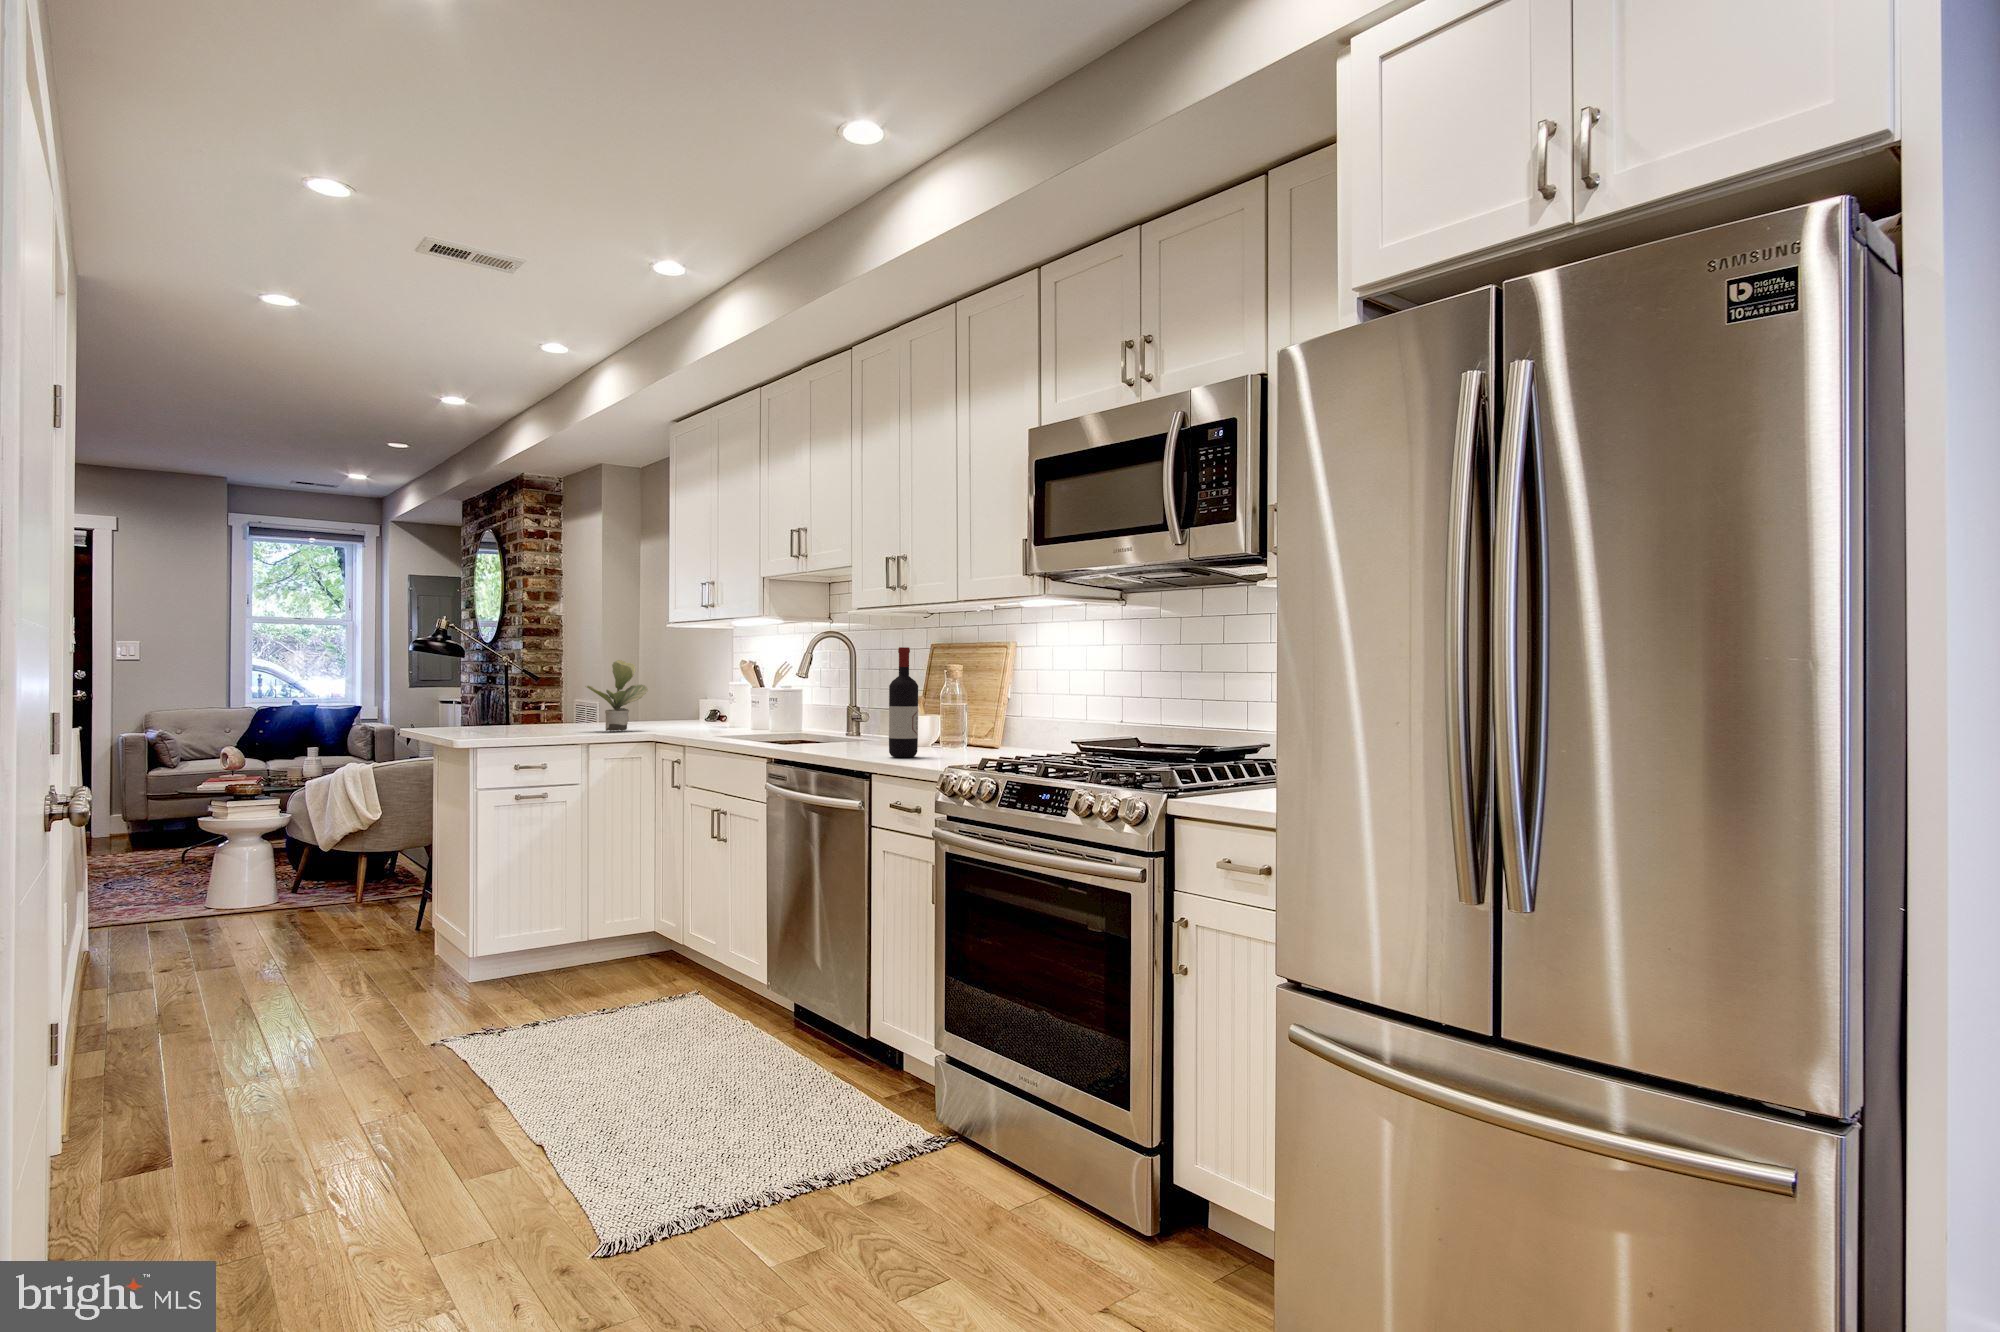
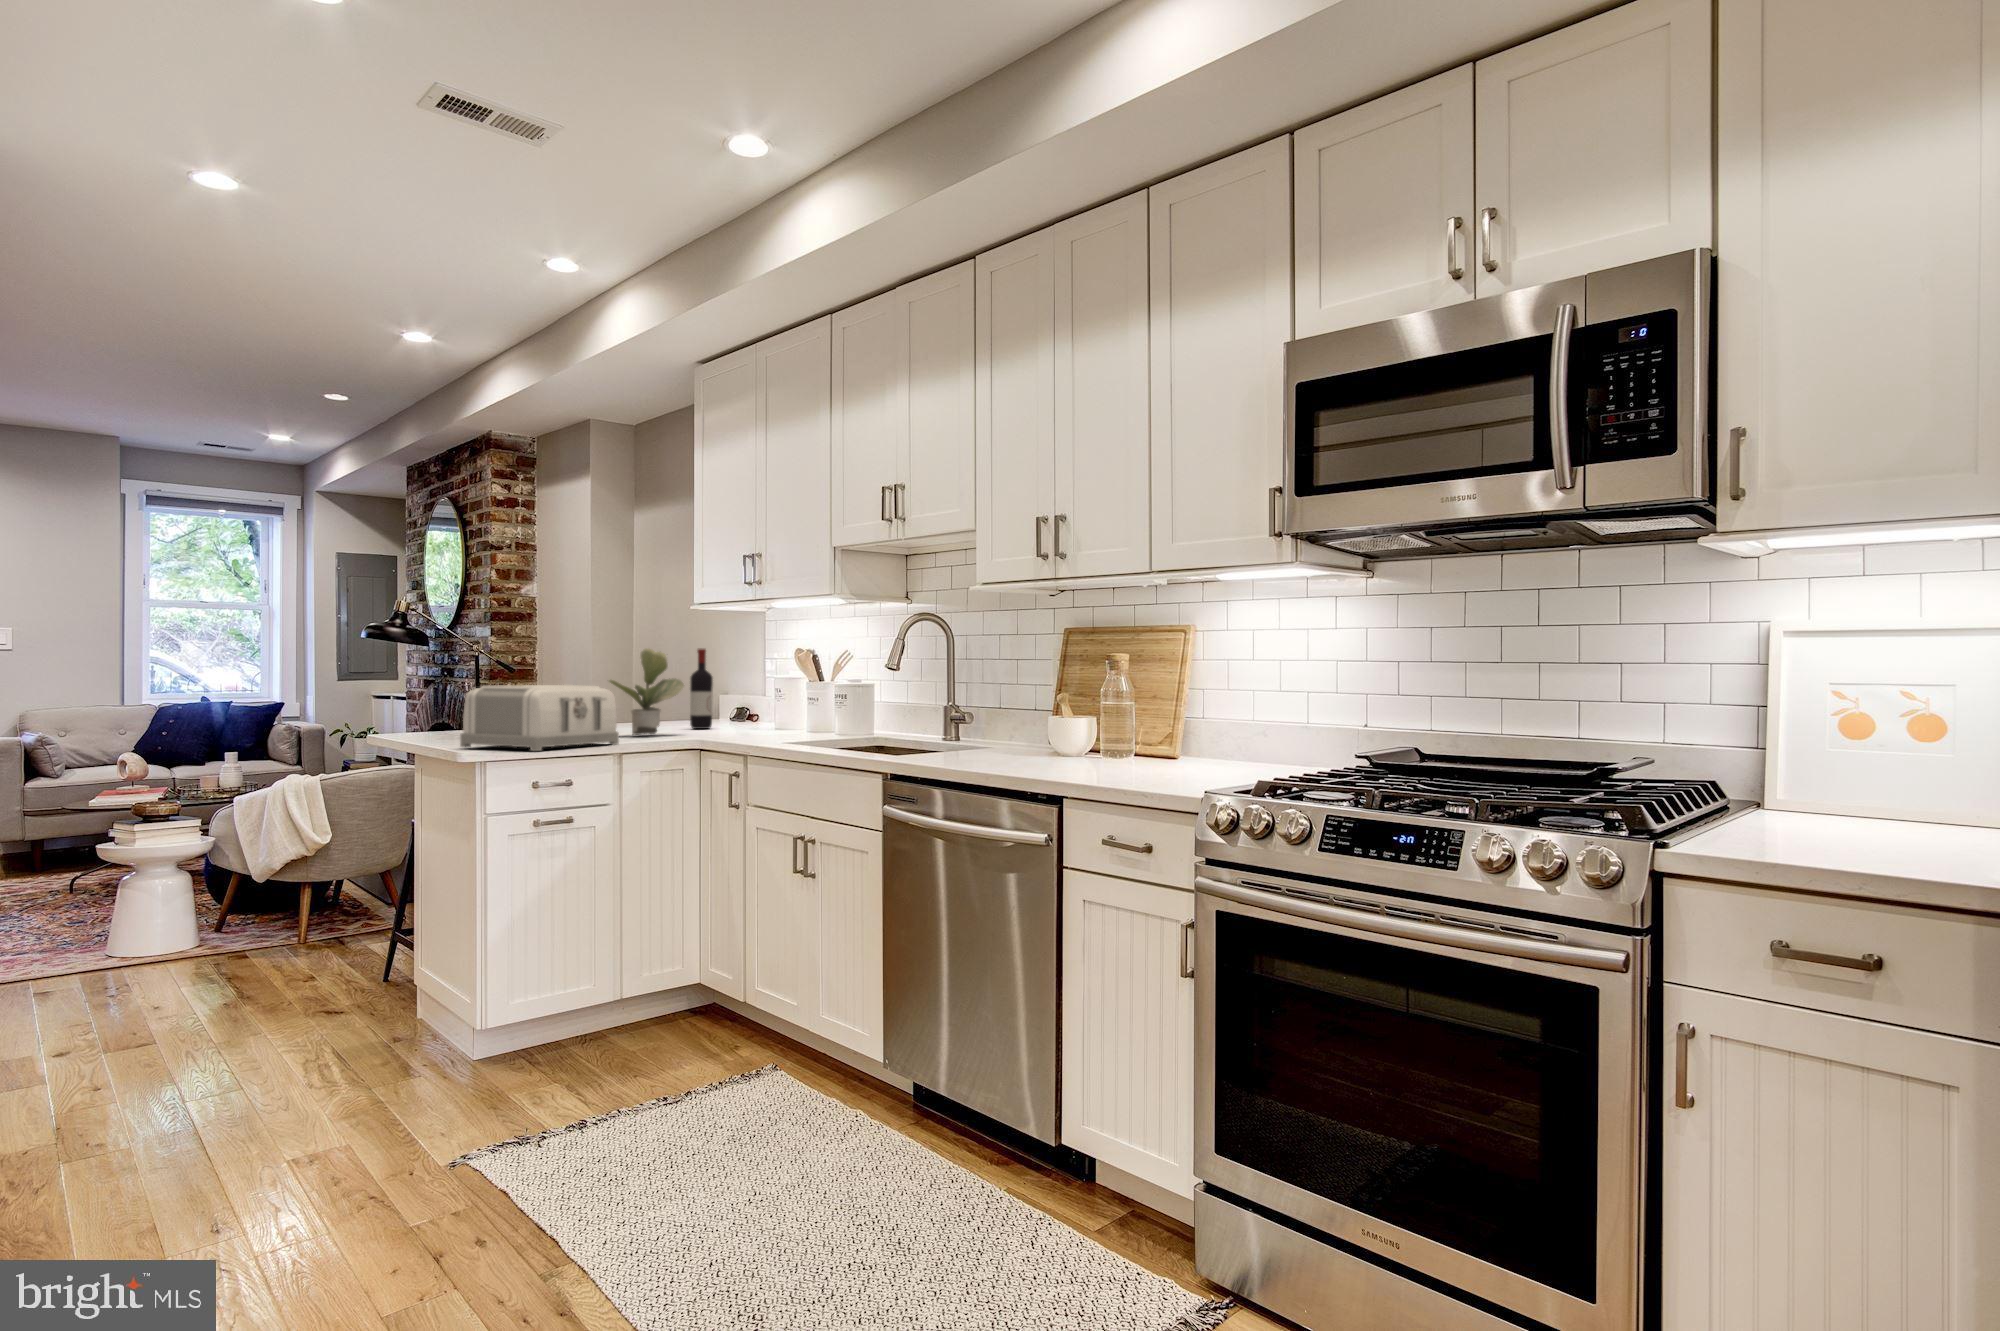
wine bottle: present [889,647,918,757] -> present [690,649,713,729]
toaster: none [461,690,585,741] -> present [460,685,619,751]

